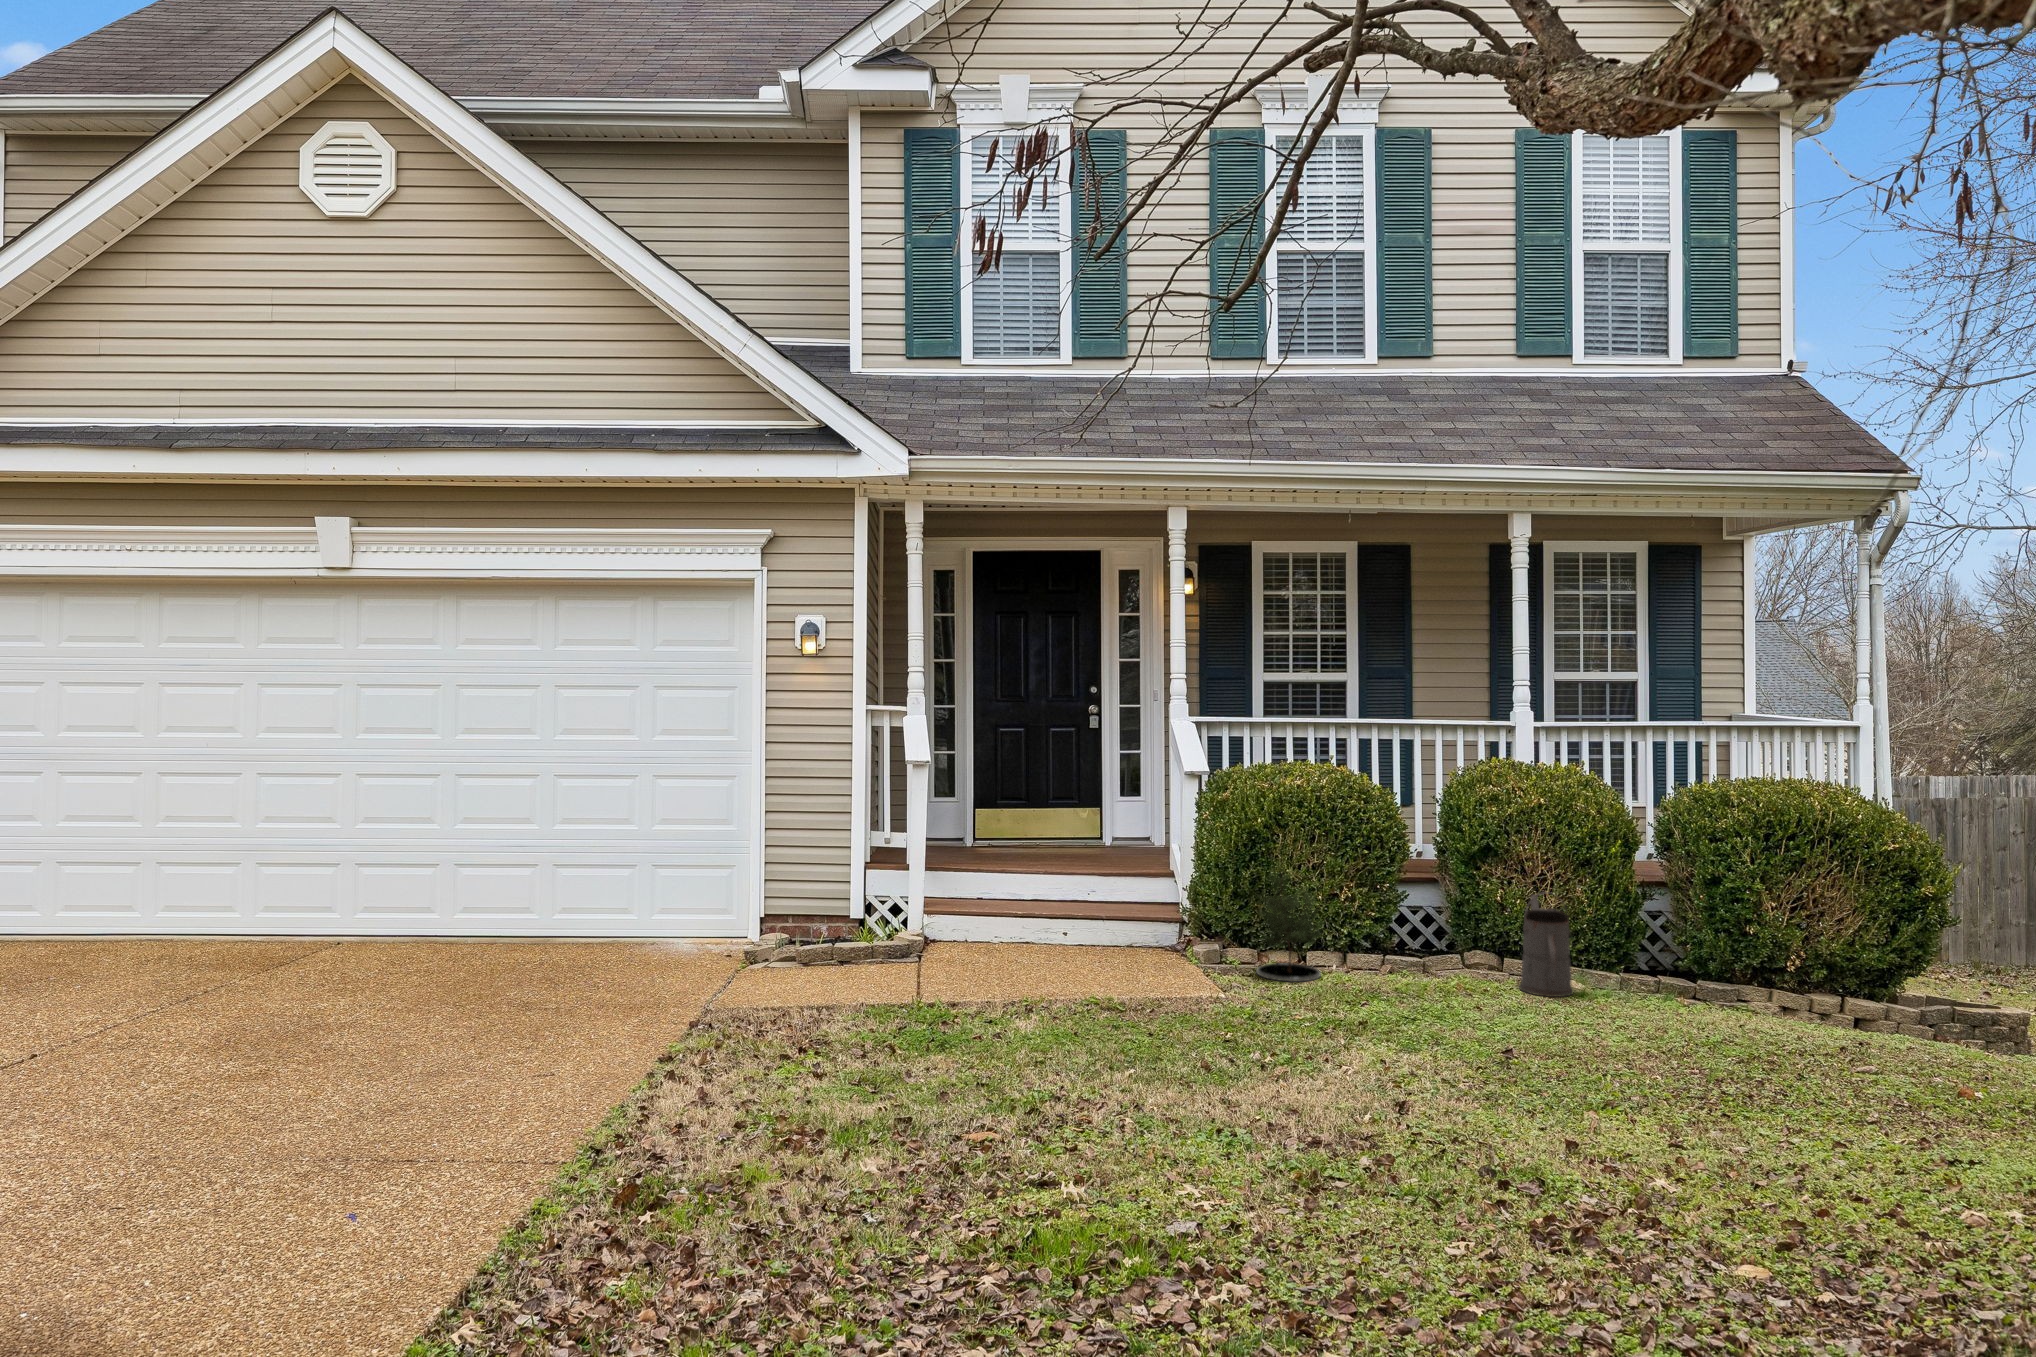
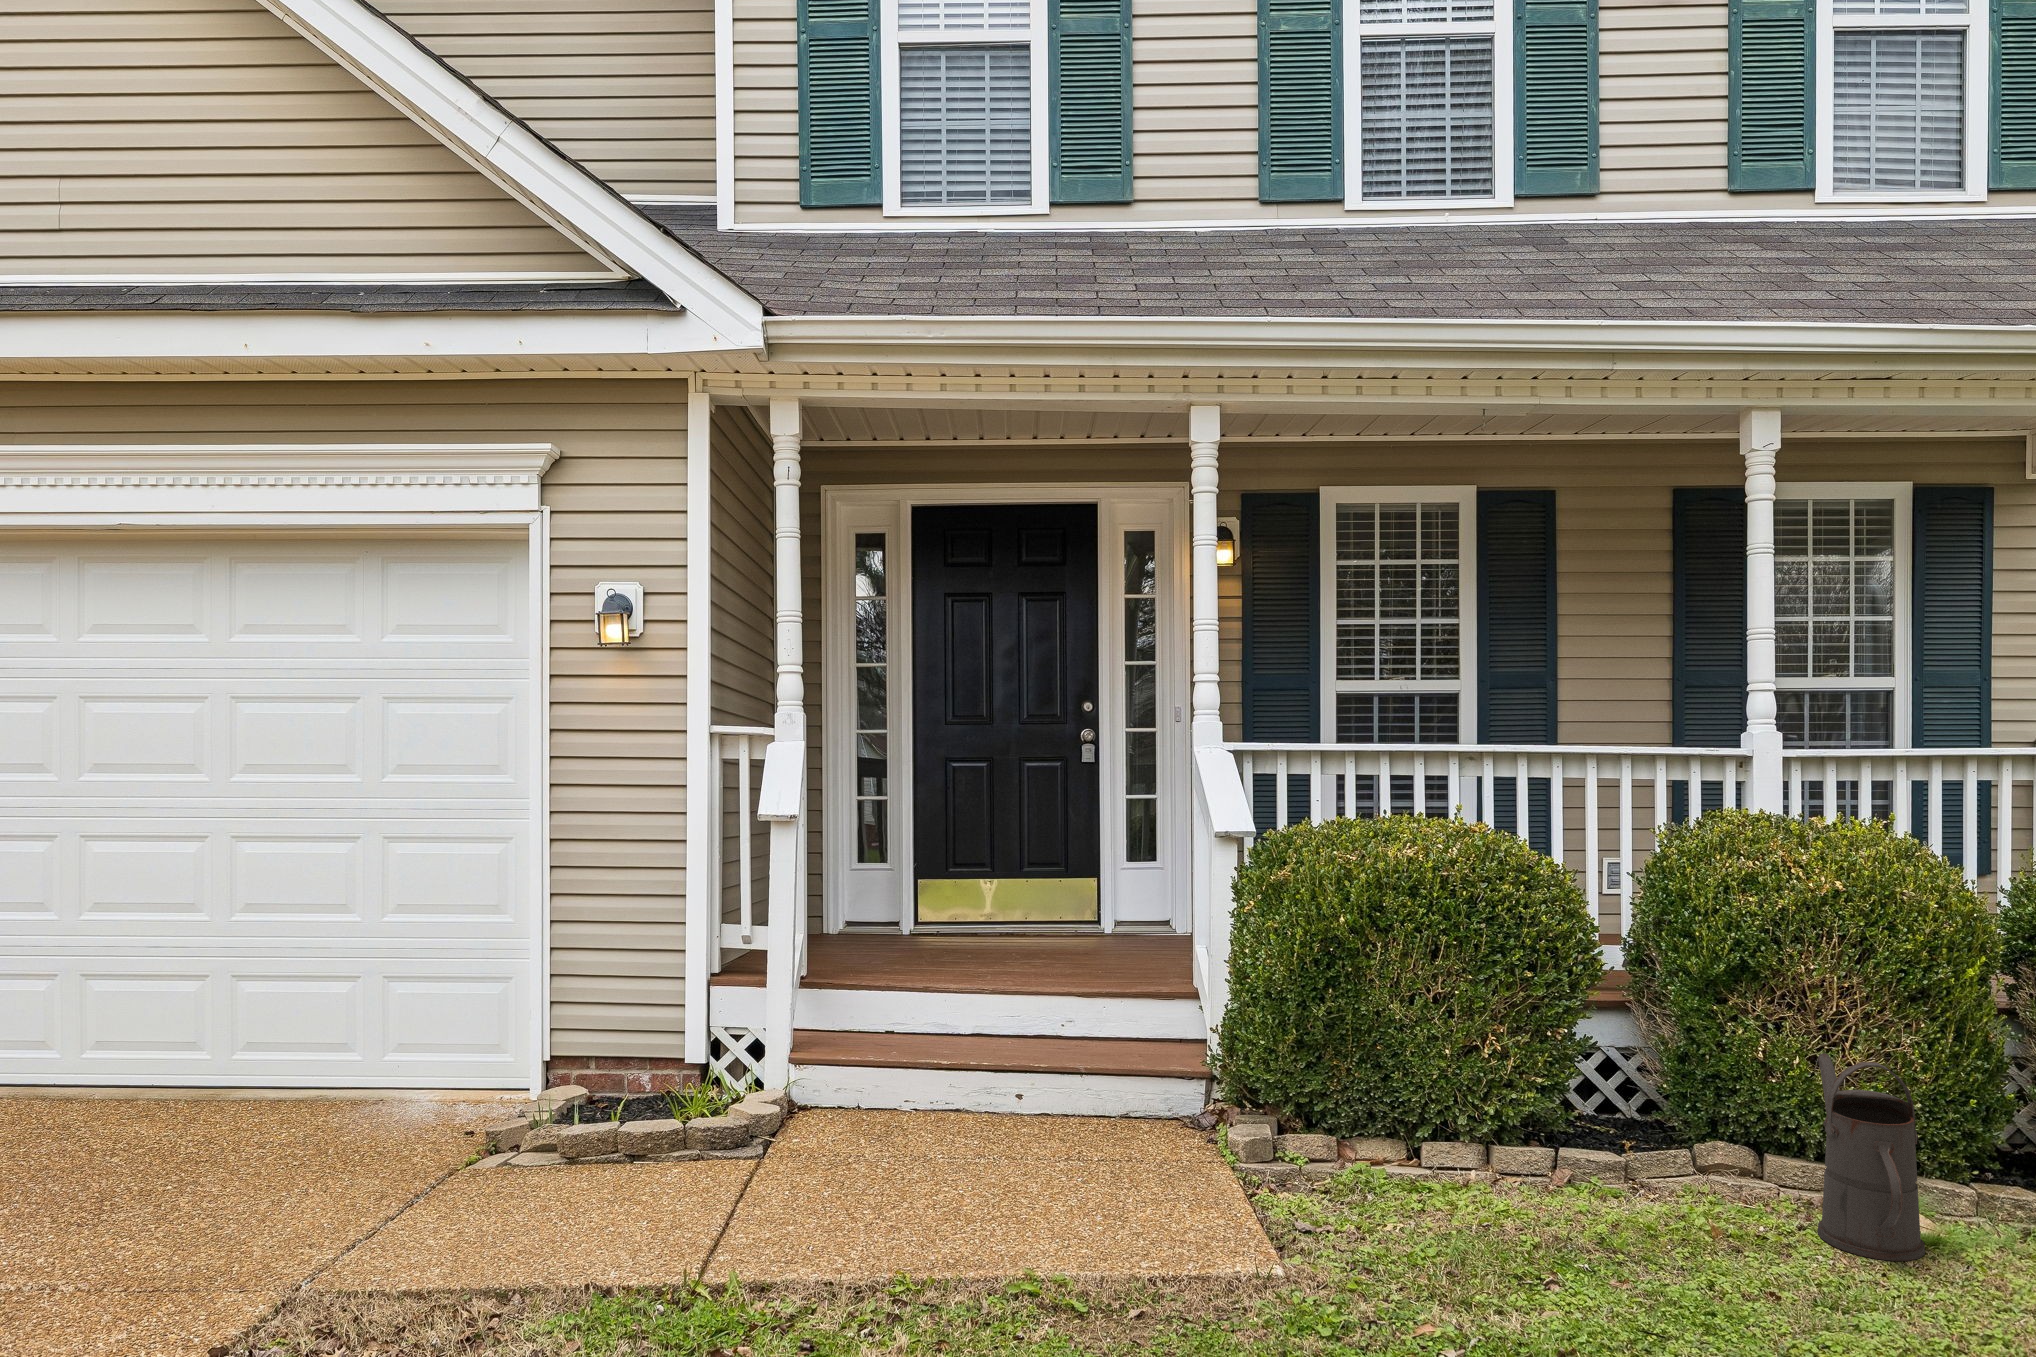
potted tree: present [1256,867,1321,982] -> none [1334,992,1461,1212]

